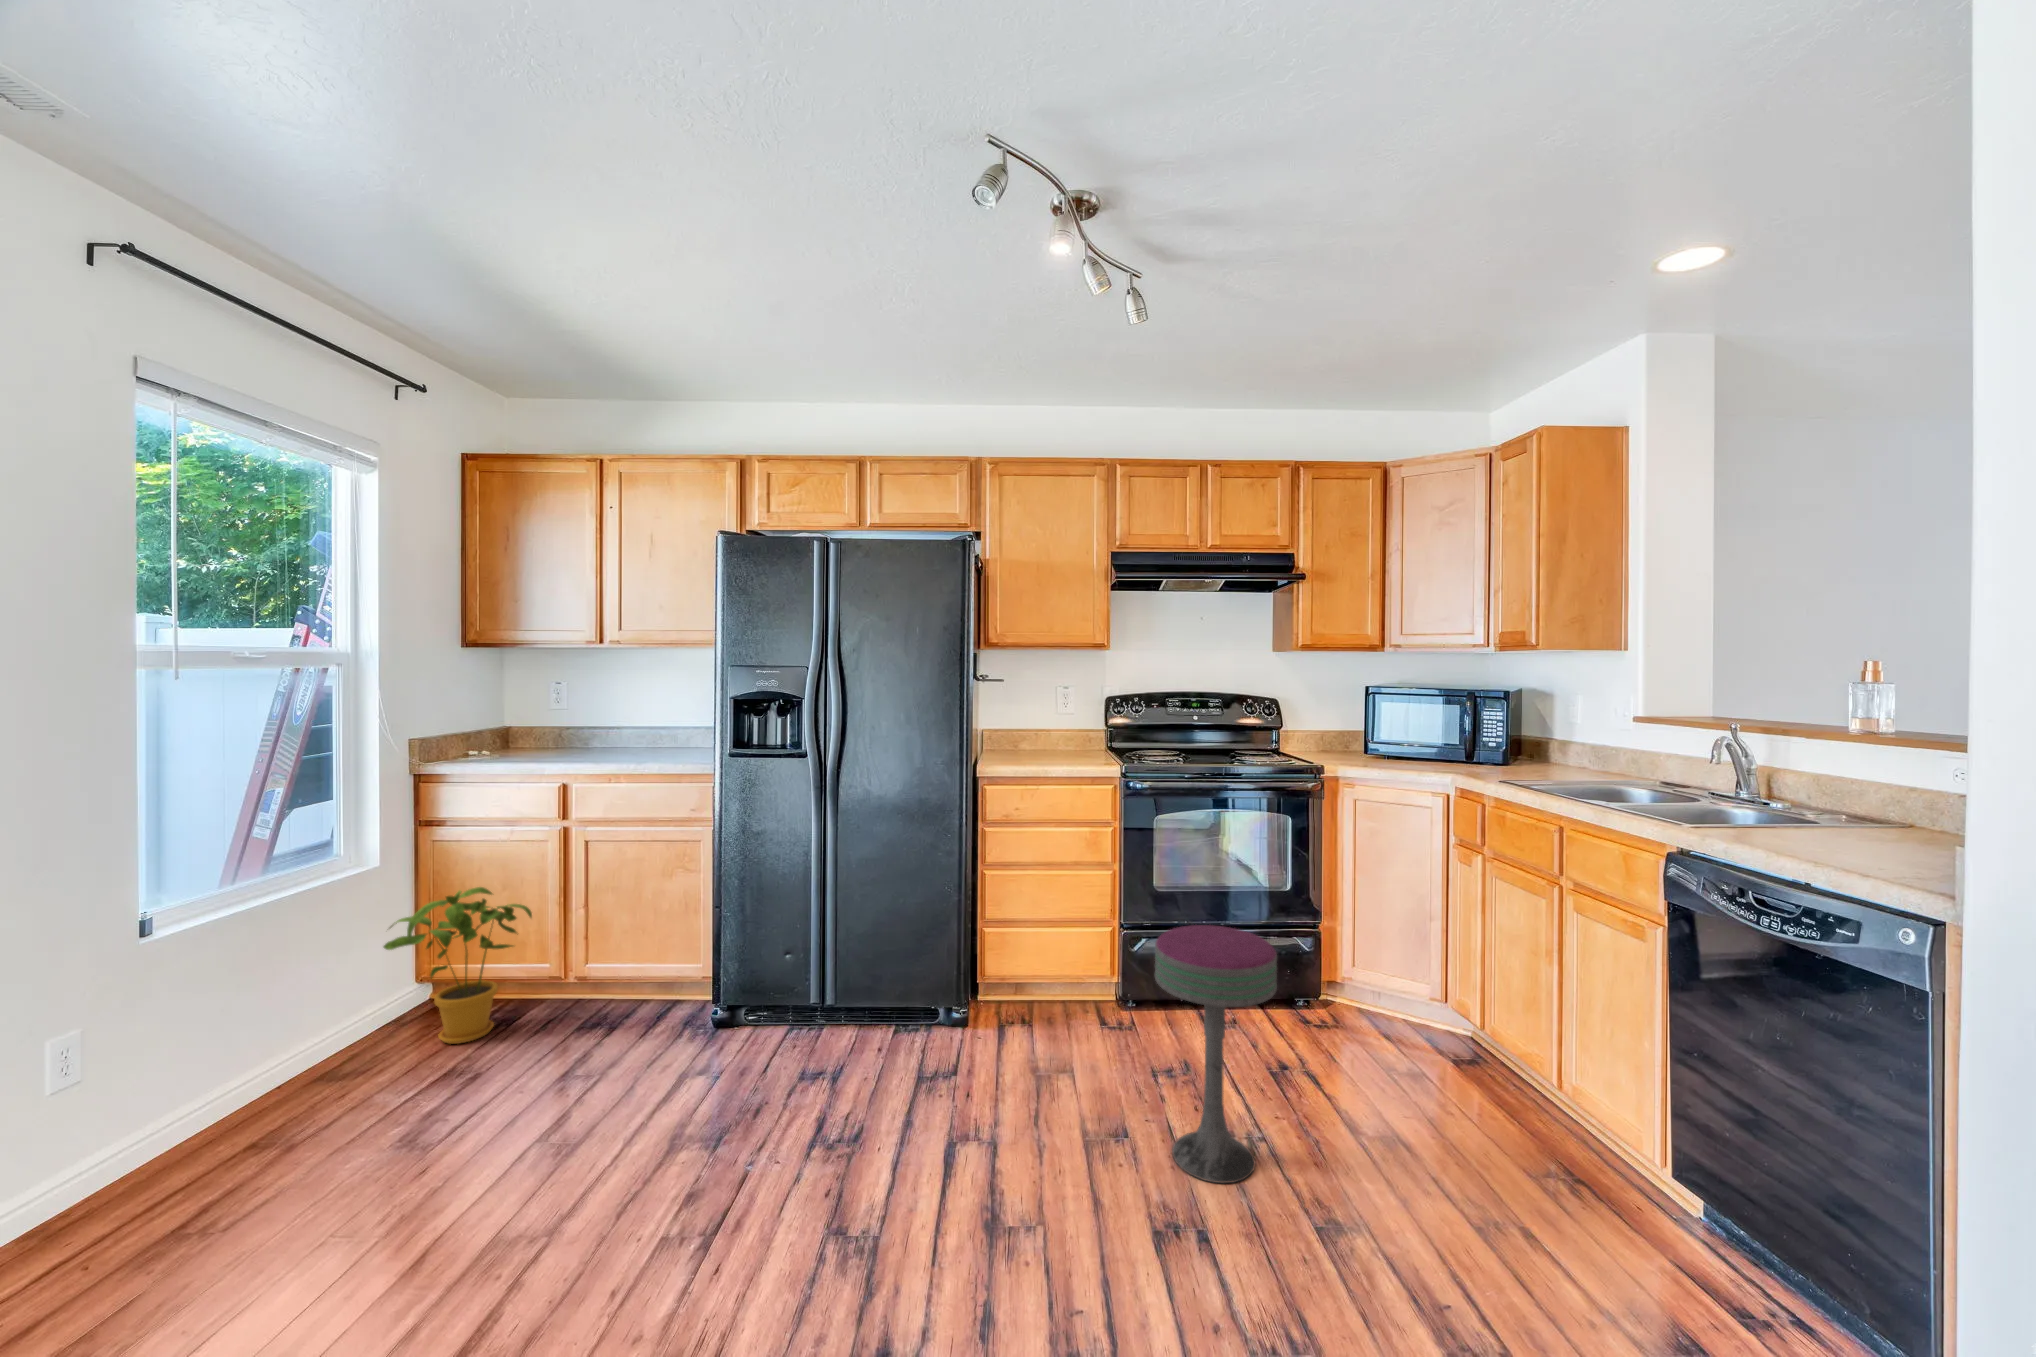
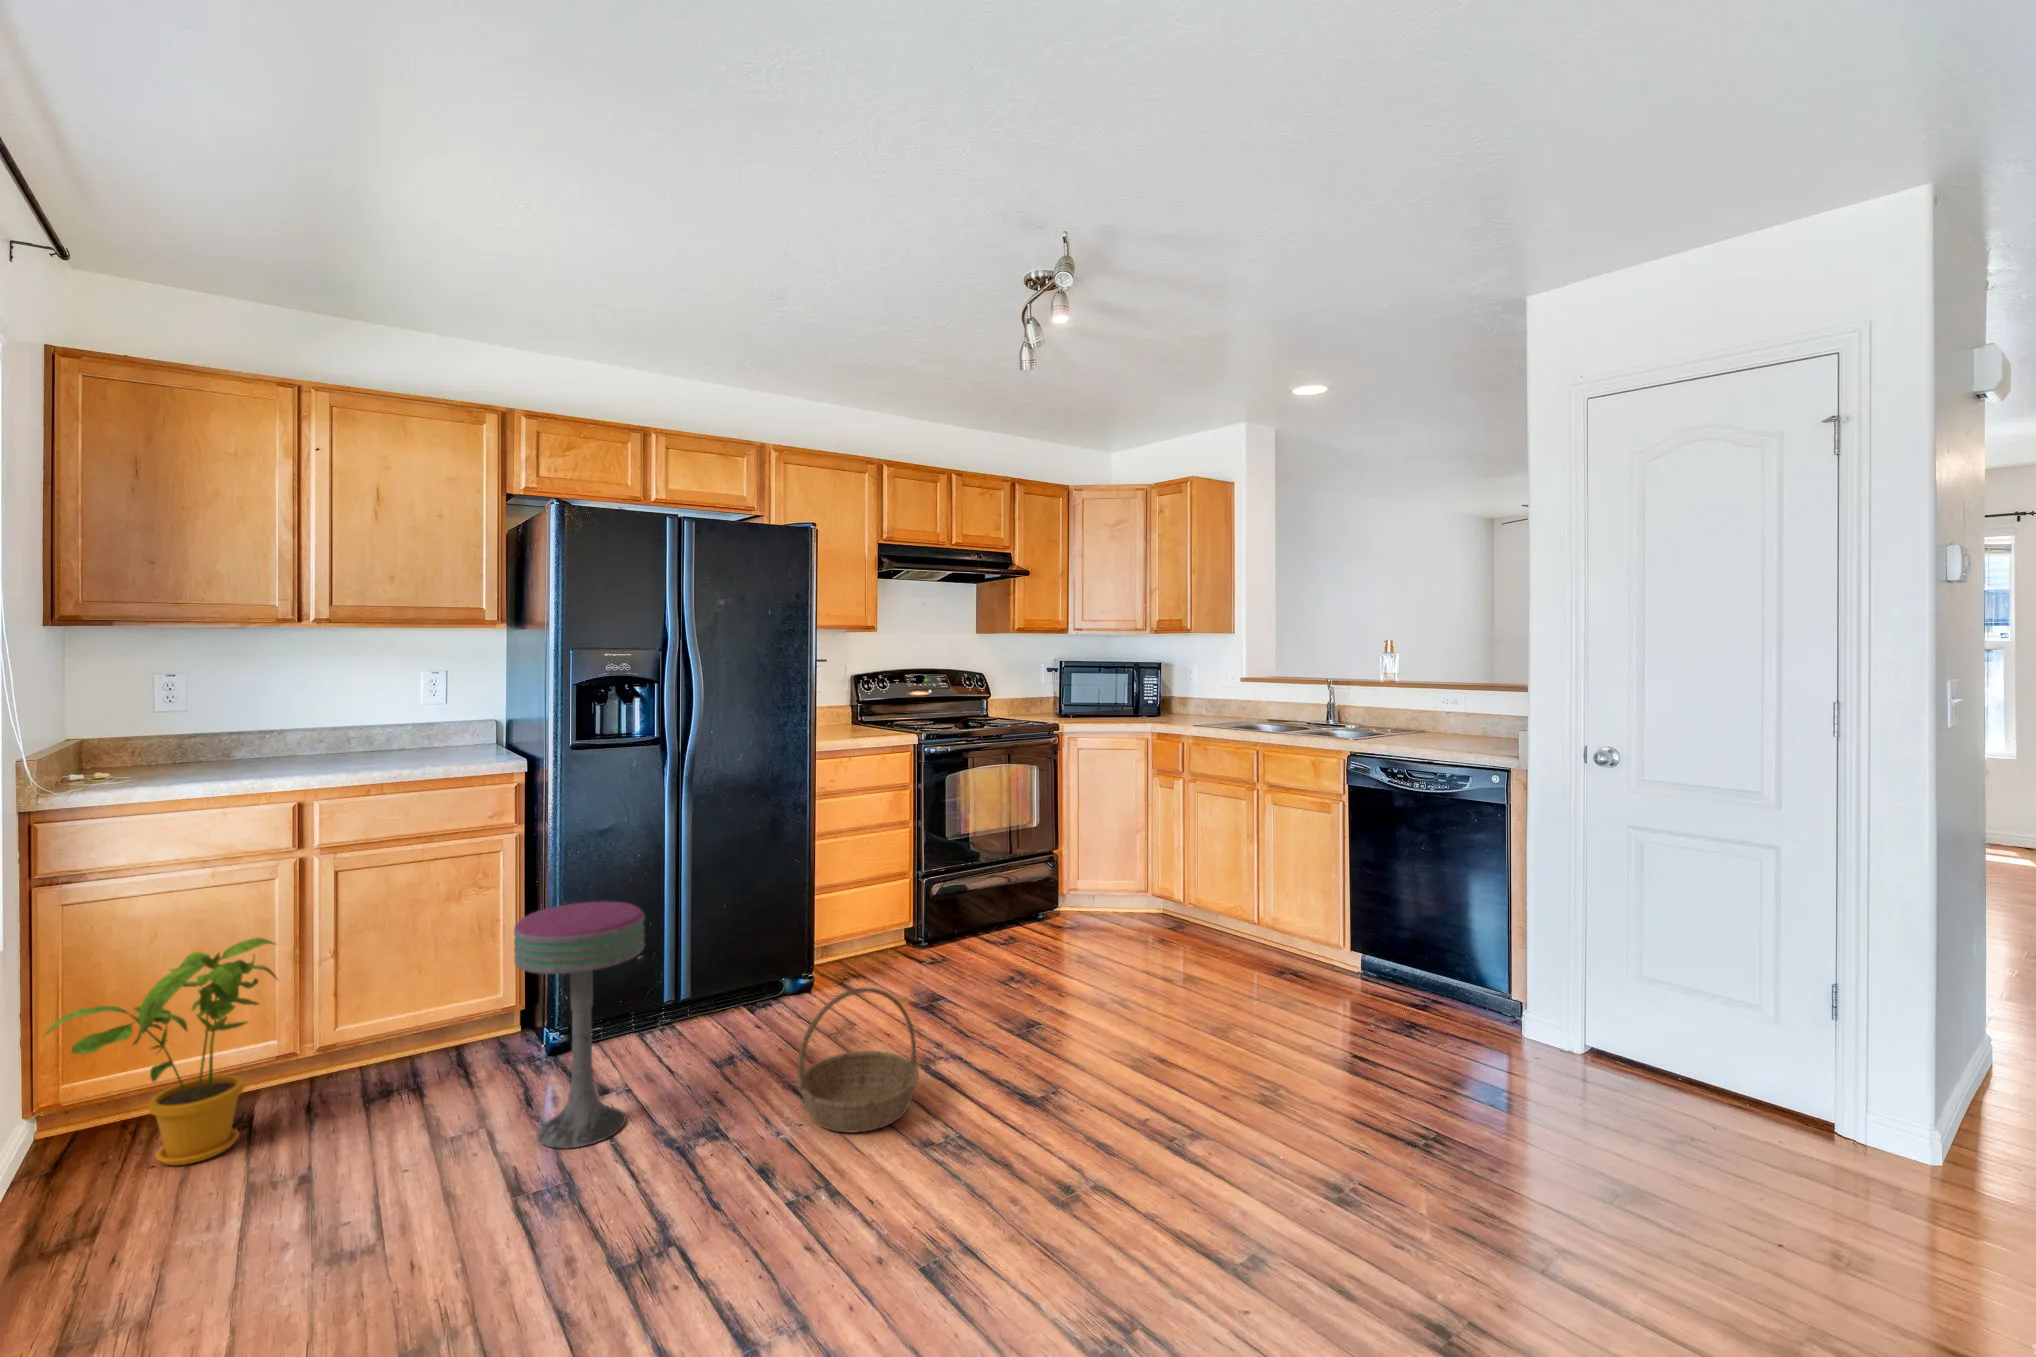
bar stool: present [1155,925,1277,1183] -> present [514,901,645,1149]
basket: none [730,1061,873,1240] -> present [798,988,919,1133]

